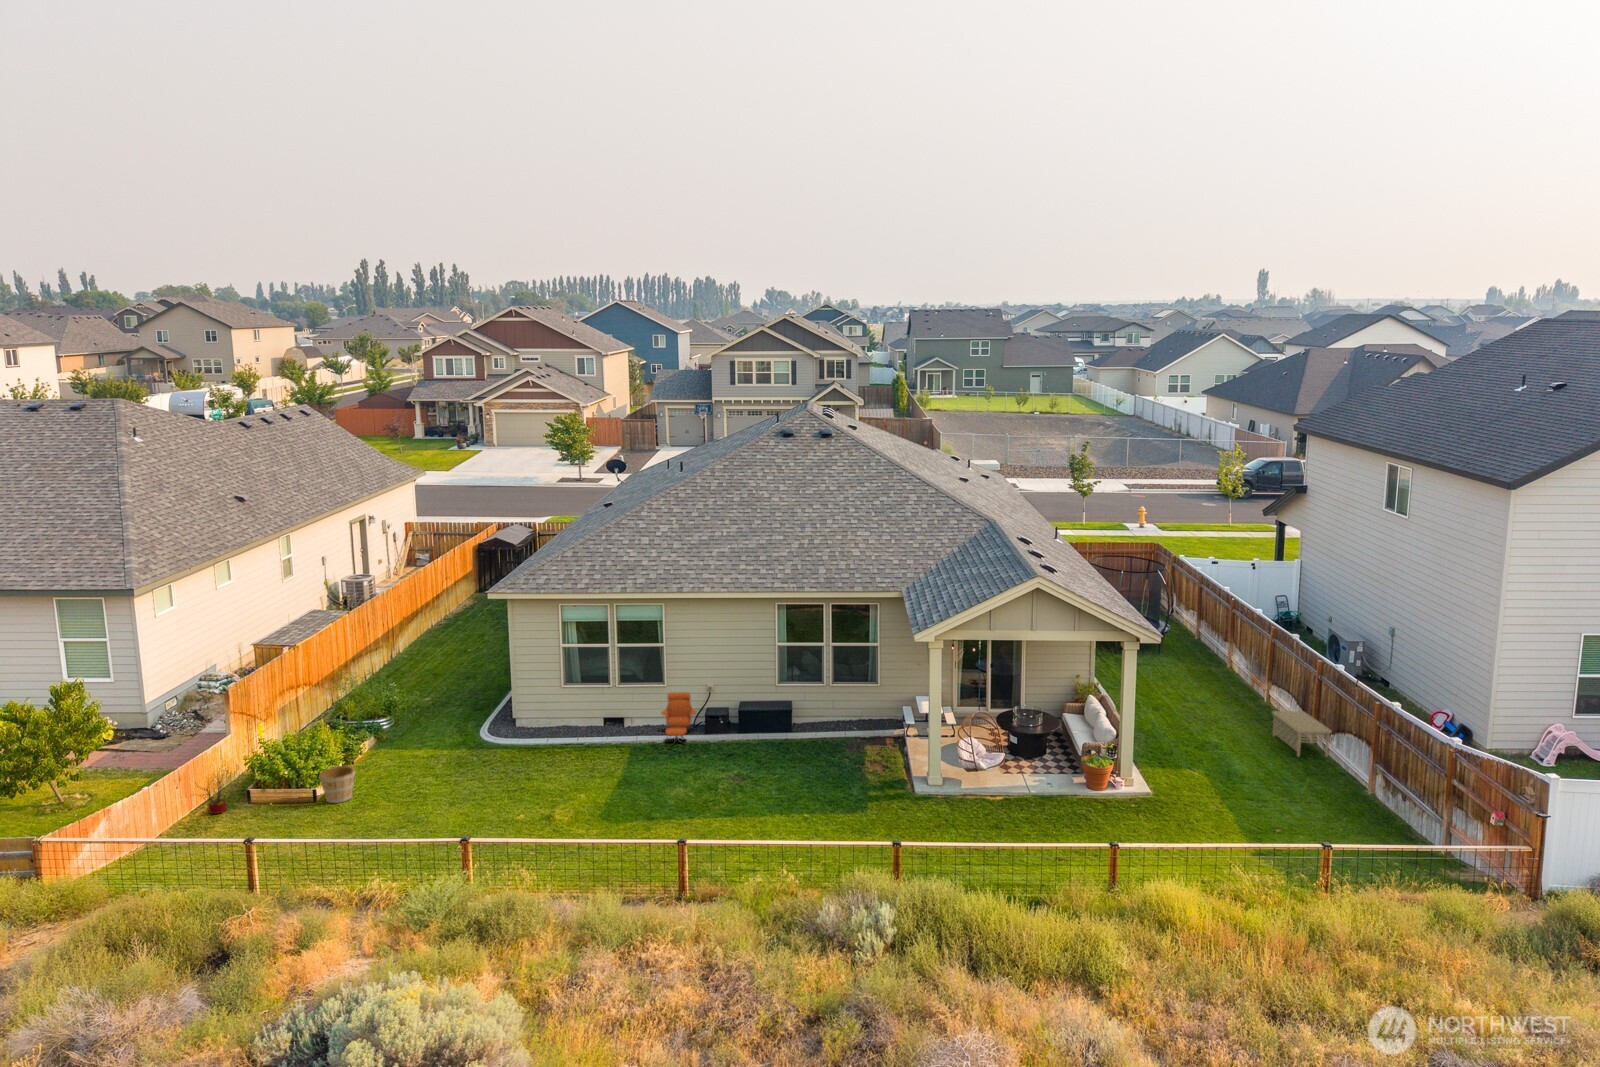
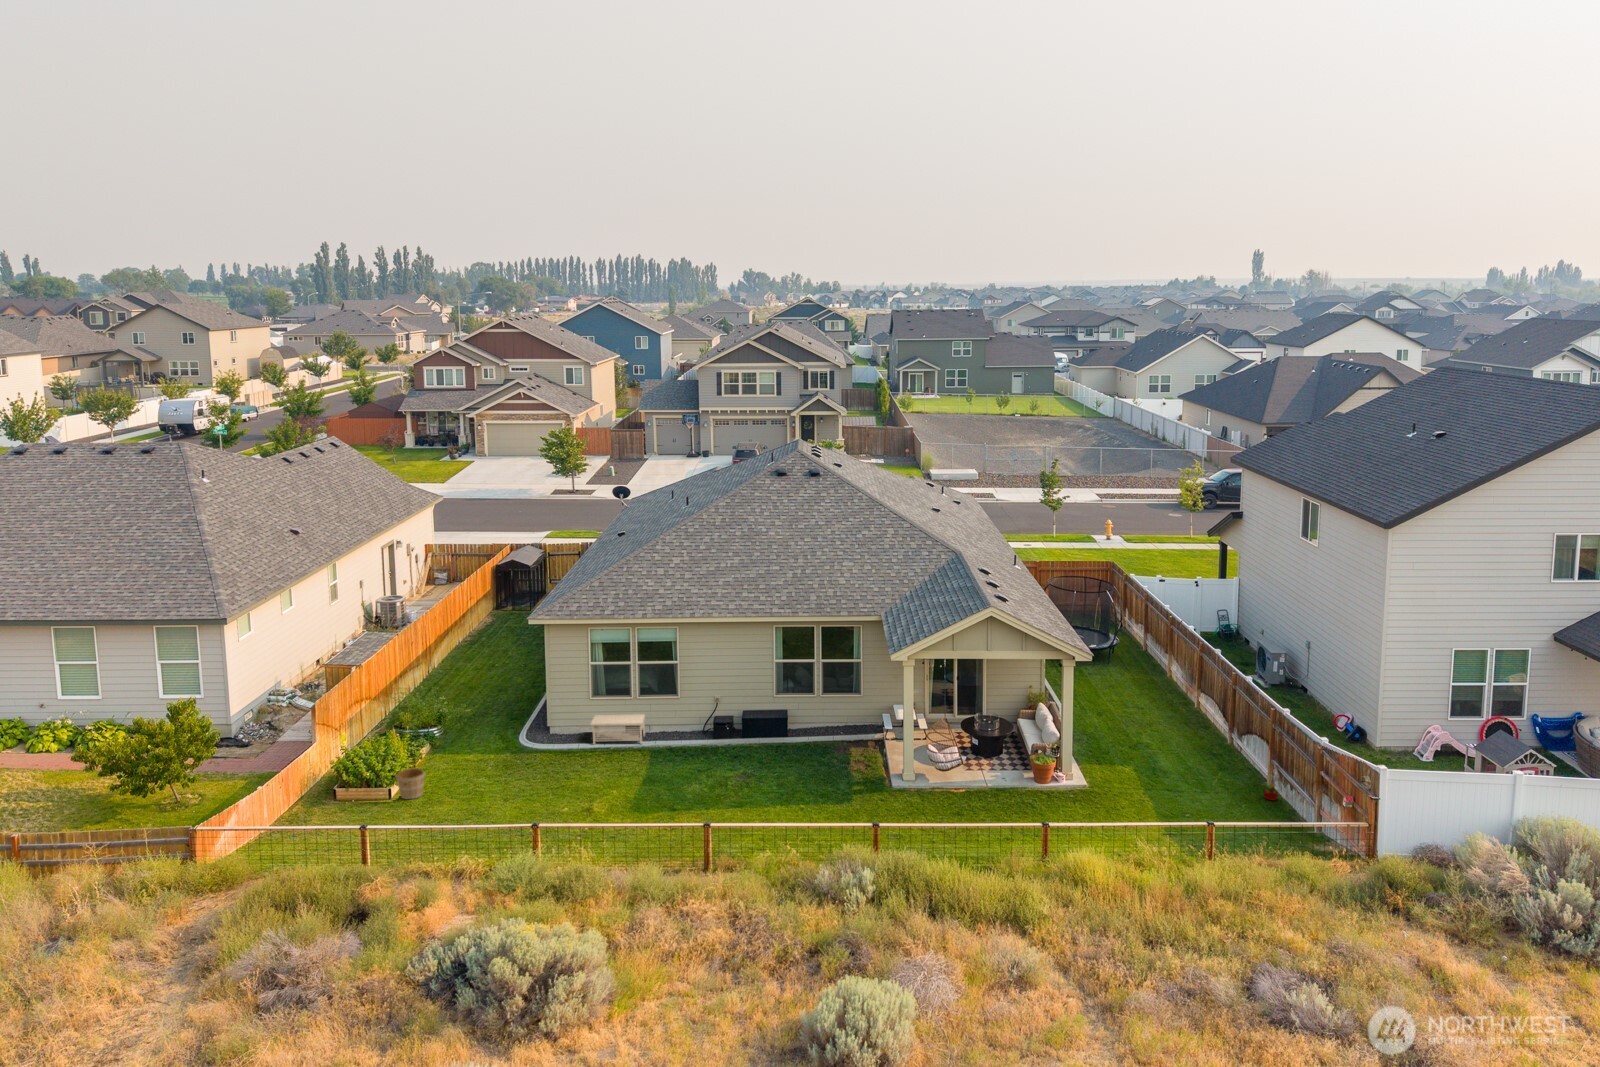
lounge chair: present [662,692,696,744] -> none [676,703,706,749]
storage bench: present [1272,711,1332,757] -> present [590,714,645,744]
decorative plant: present [205,777,226,814] -> present [1264,772,1278,800]

